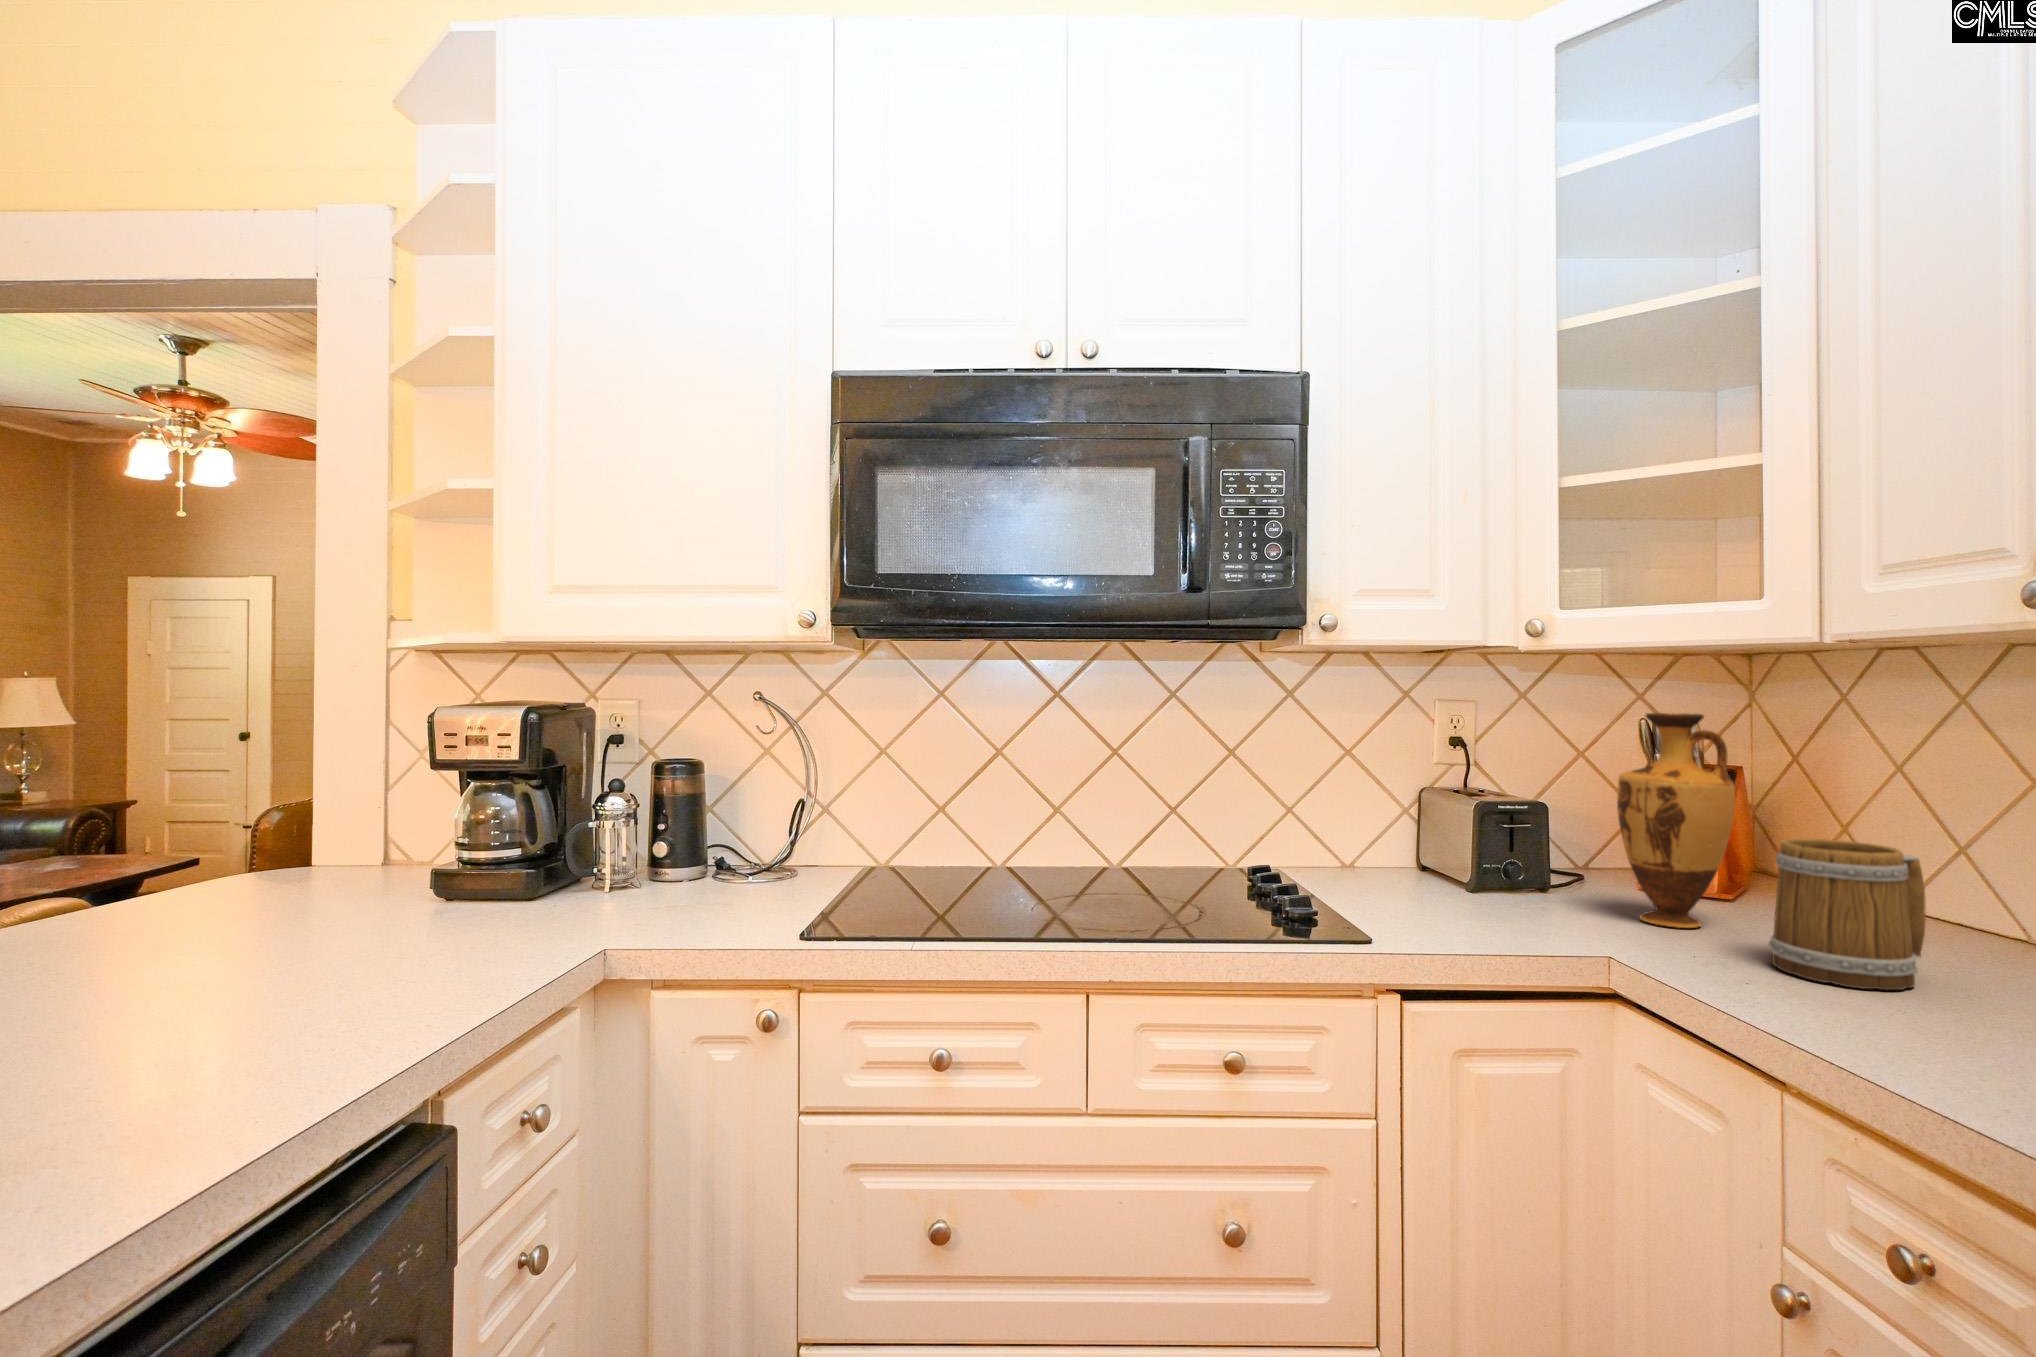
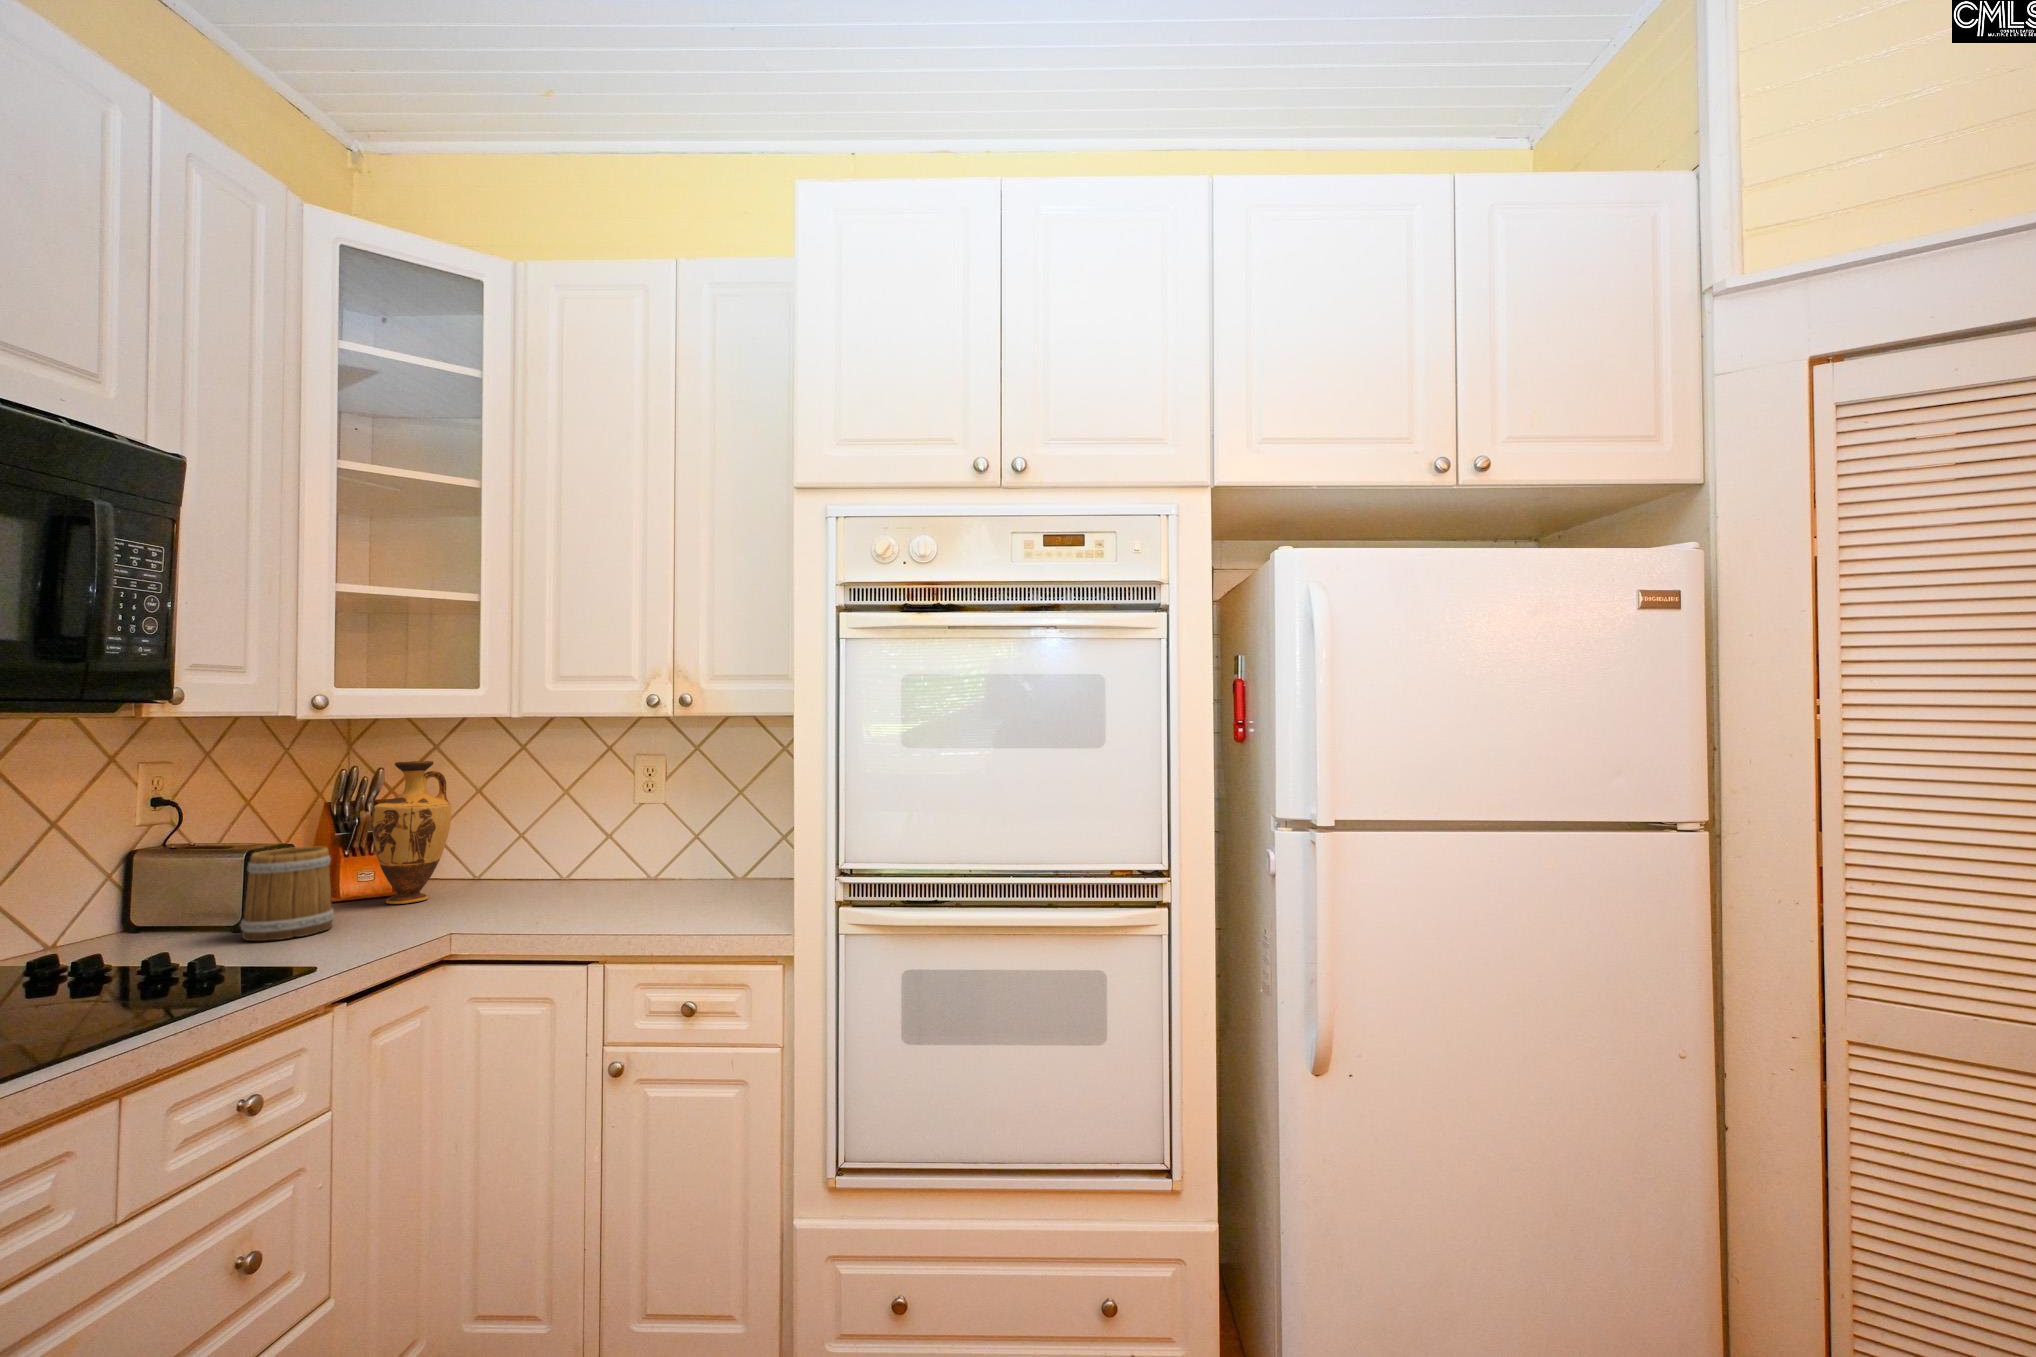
mug: present [1769,838,1926,990] -> present [240,846,334,941]

